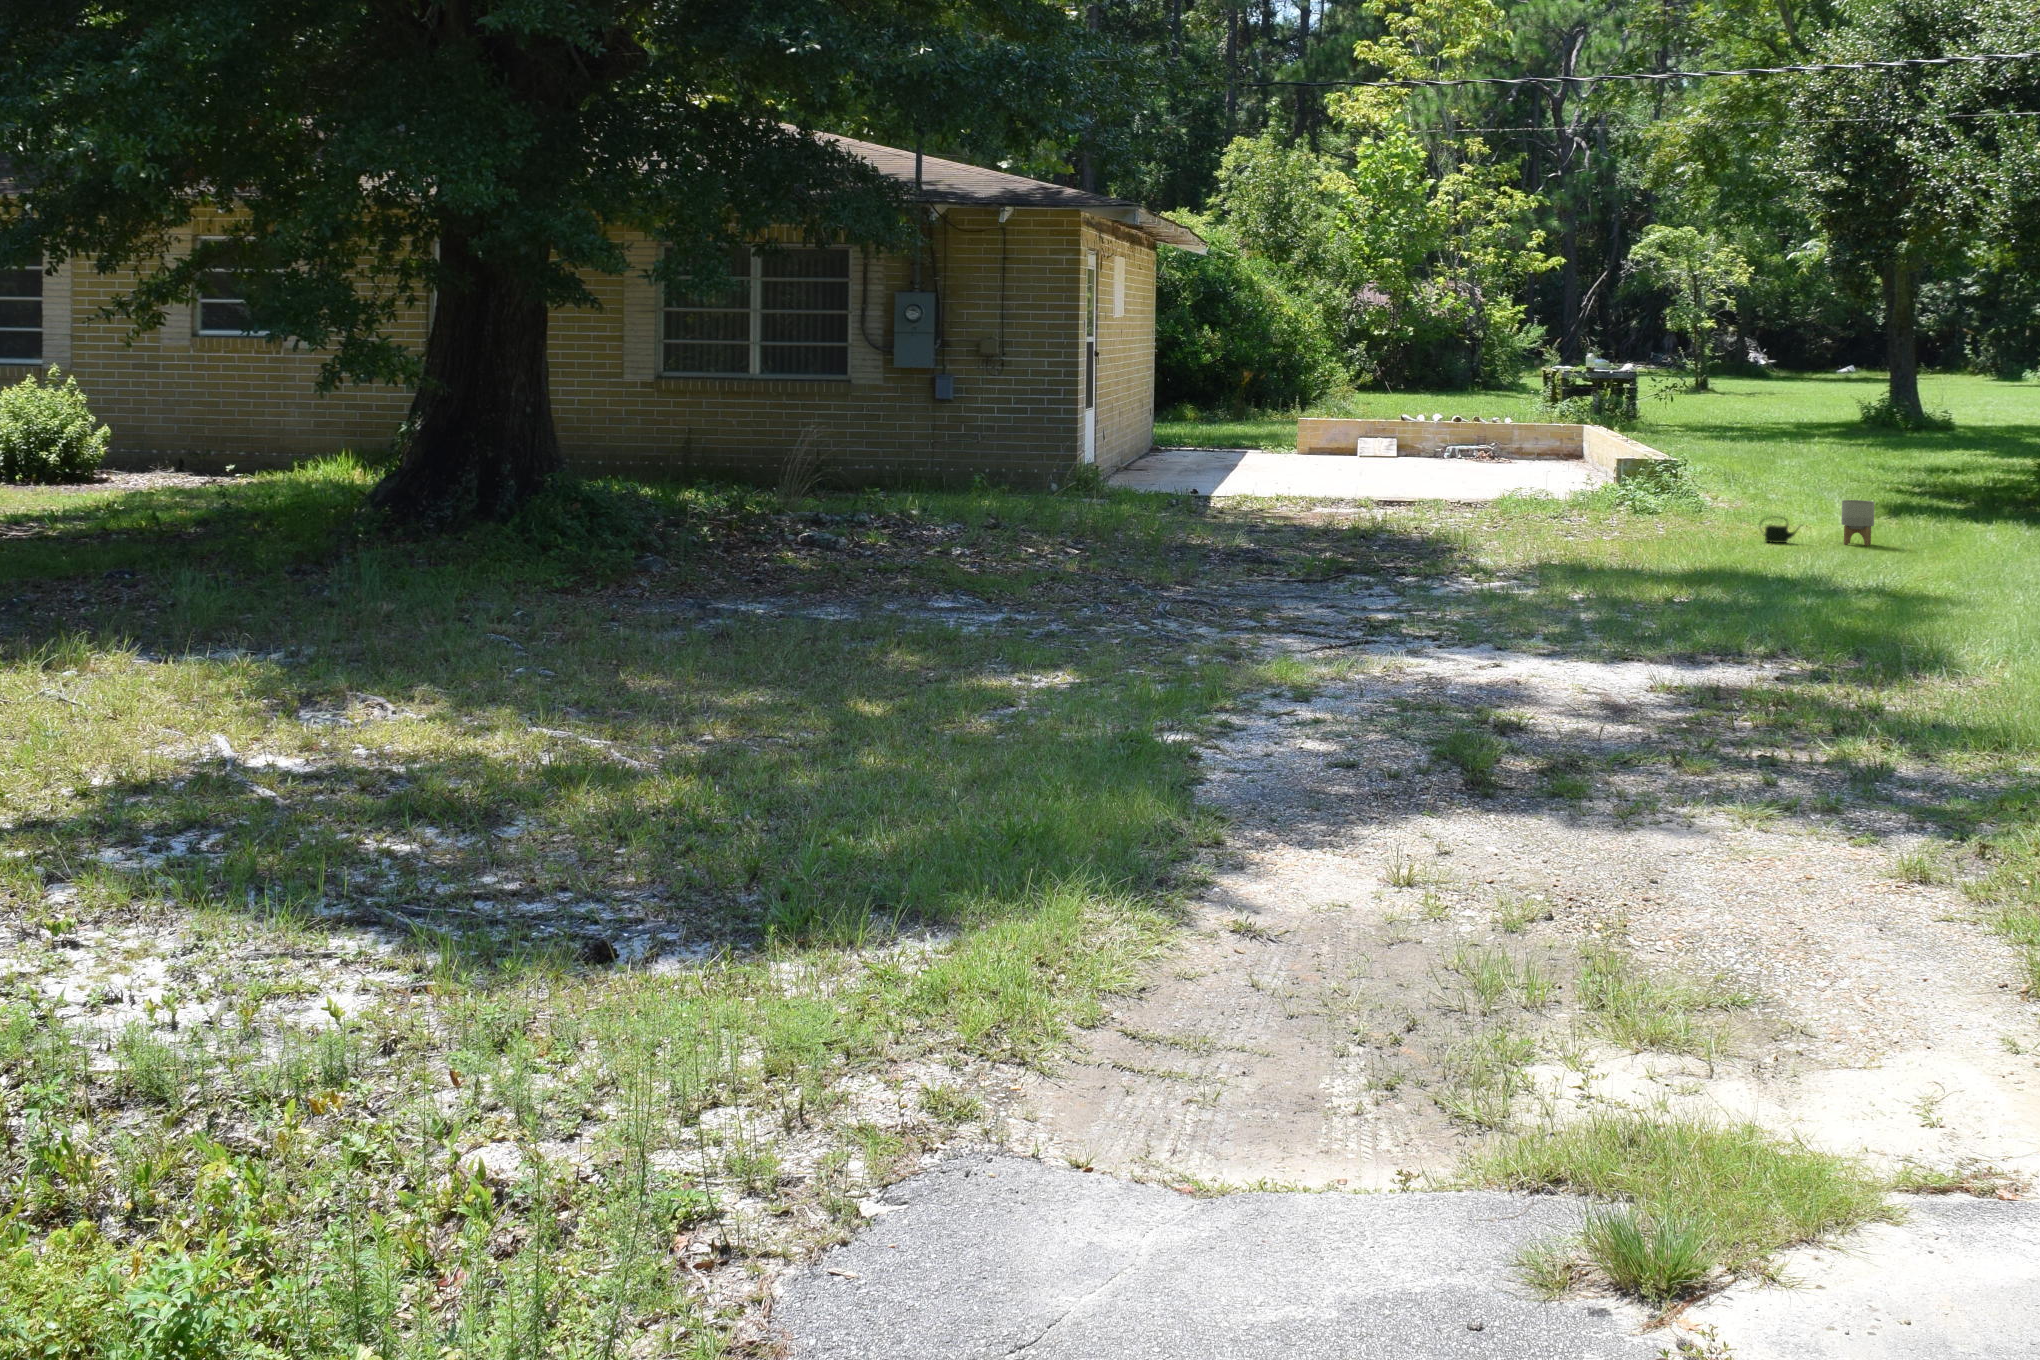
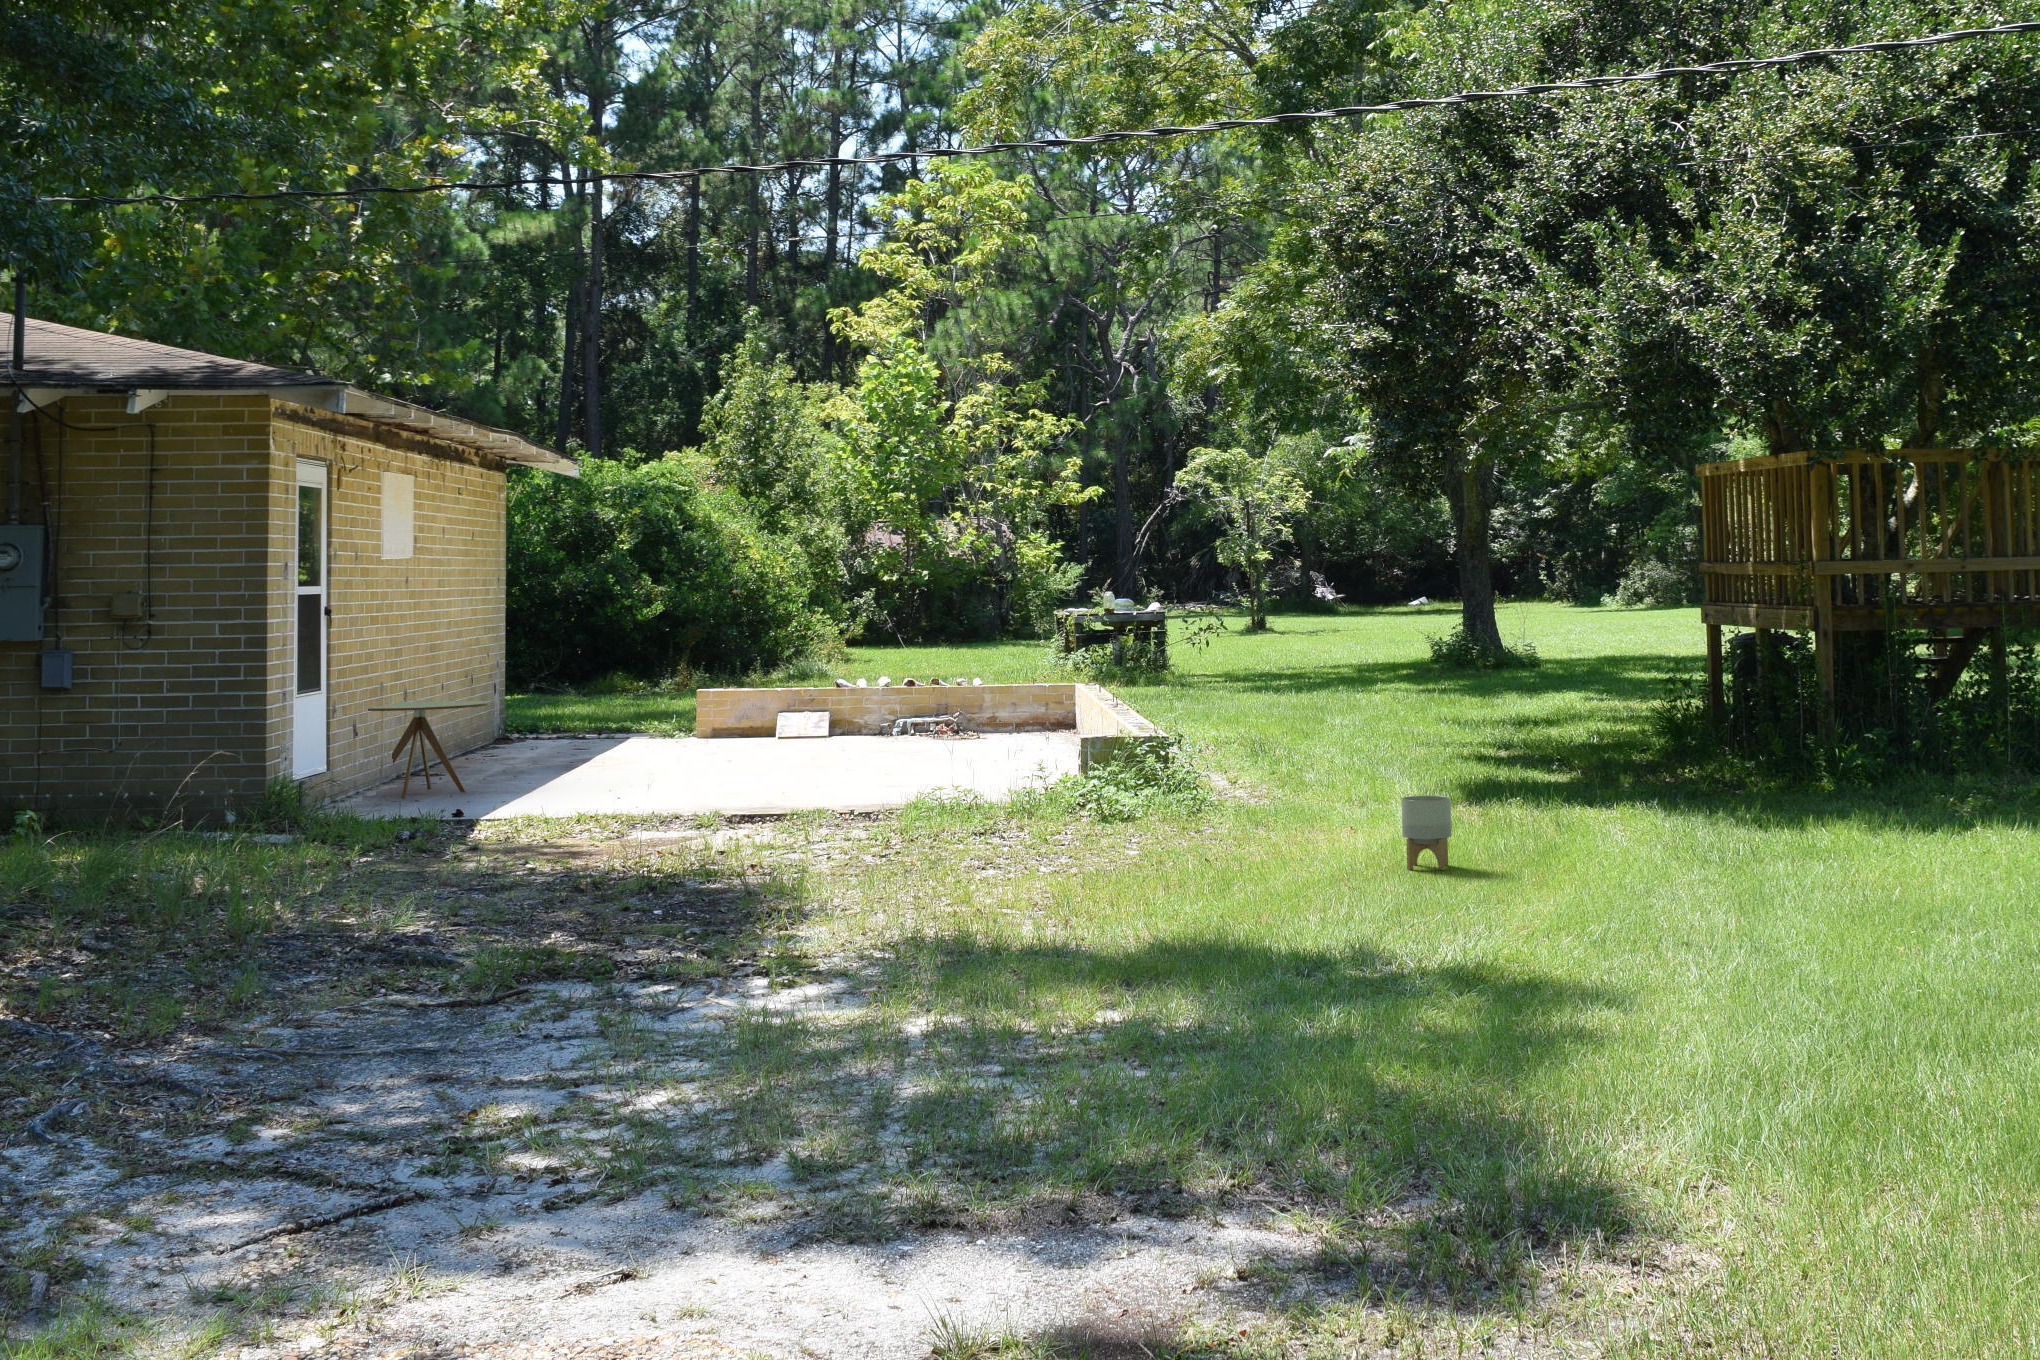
round table: none [1118,415,1204,477] -> present [368,701,490,798]
watering can: present [1761,520,1797,543] -> none [1275,830,1345,874]

